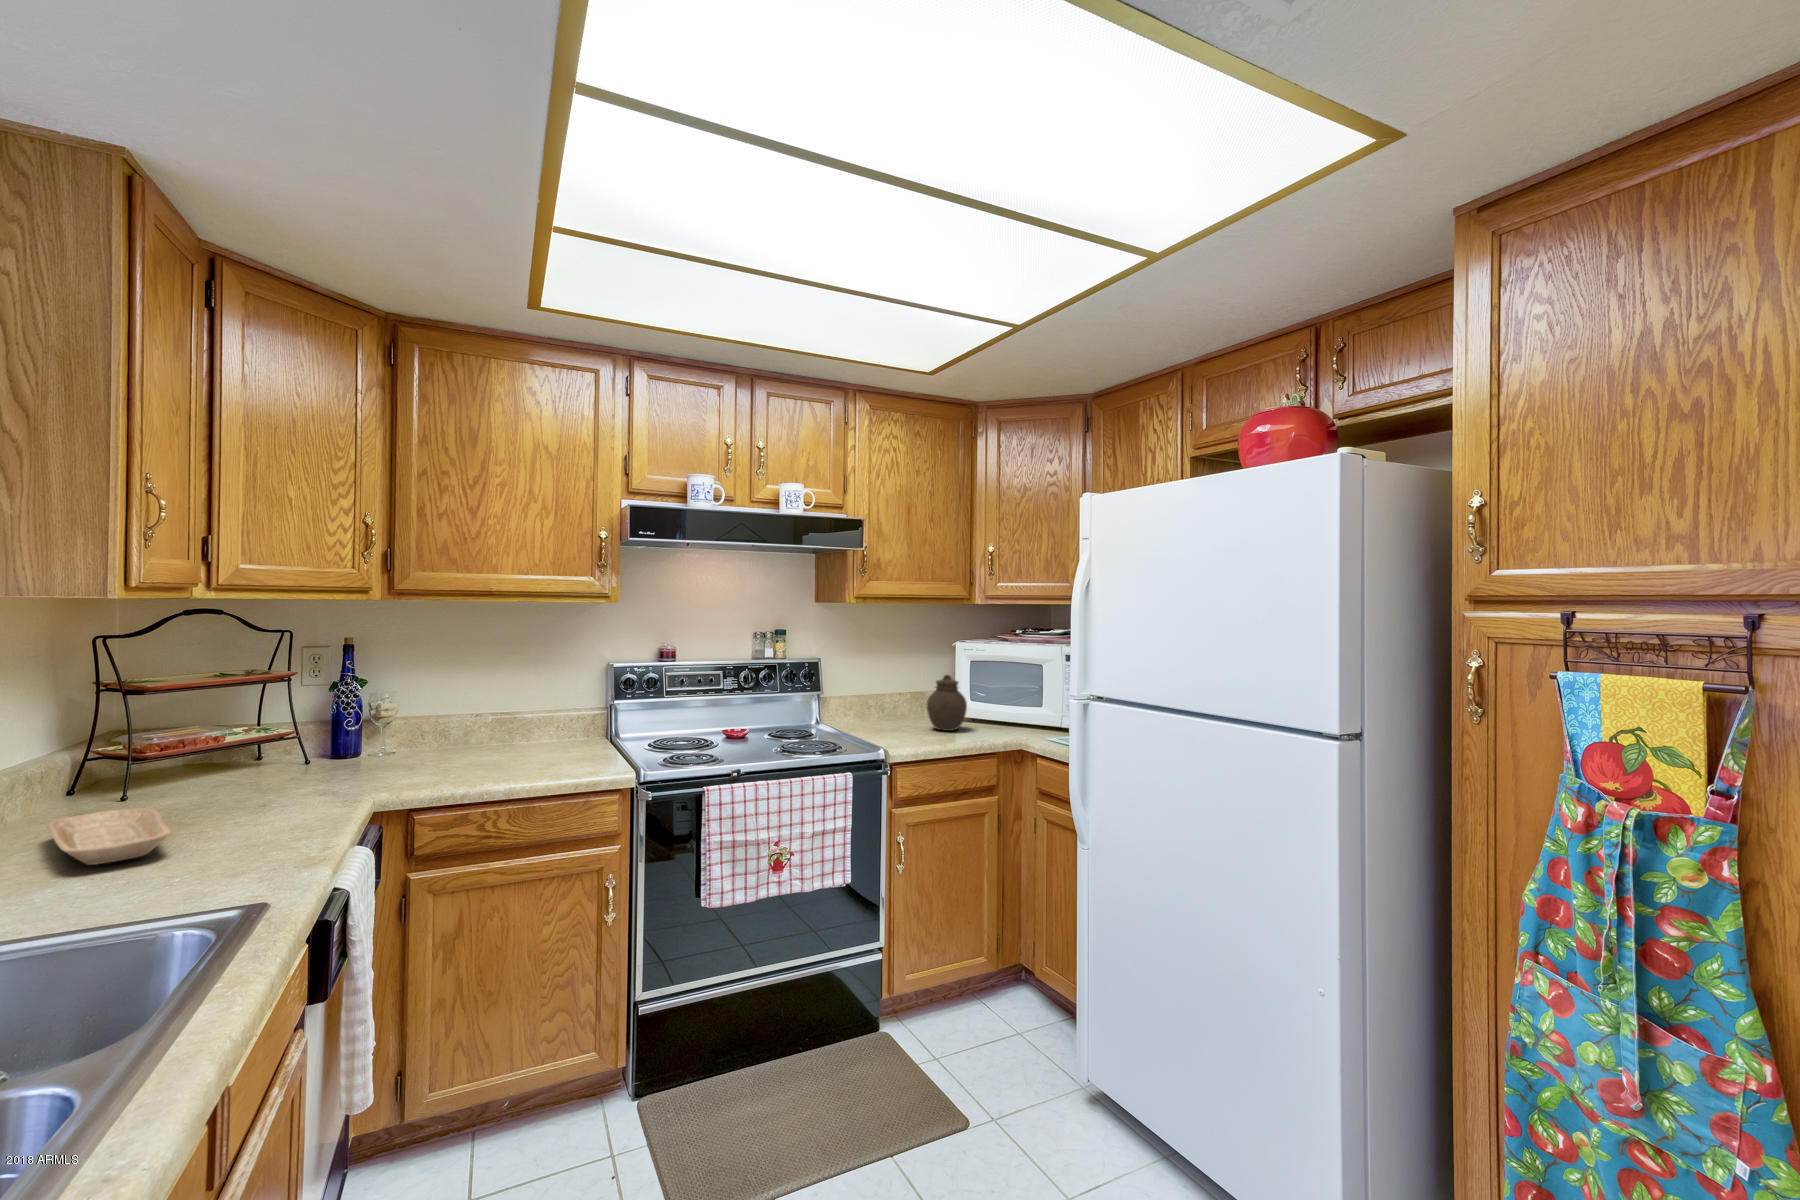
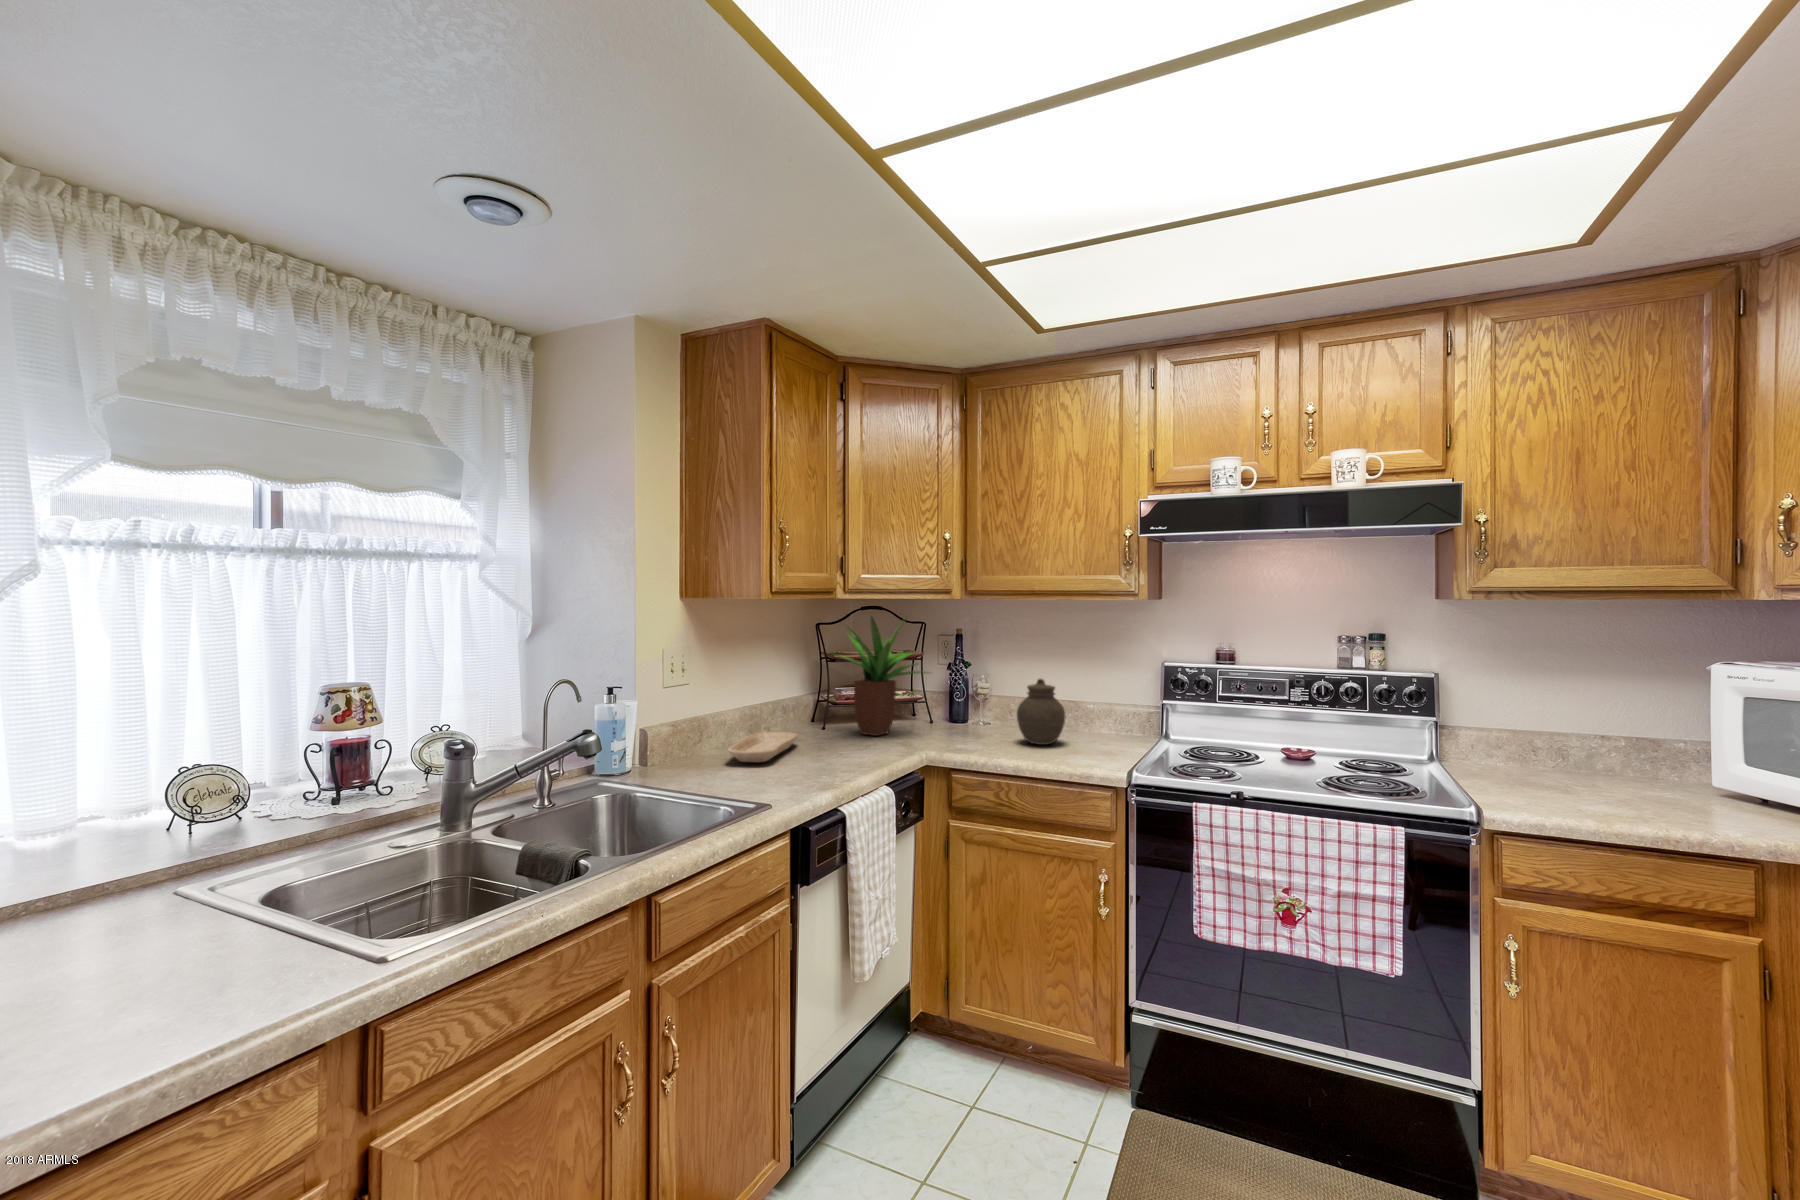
potted plant: none [186,617,353,793] -> present [835,616,923,736]
jar: present [927,675,967,731] -> present [1017,679,1066,745]

